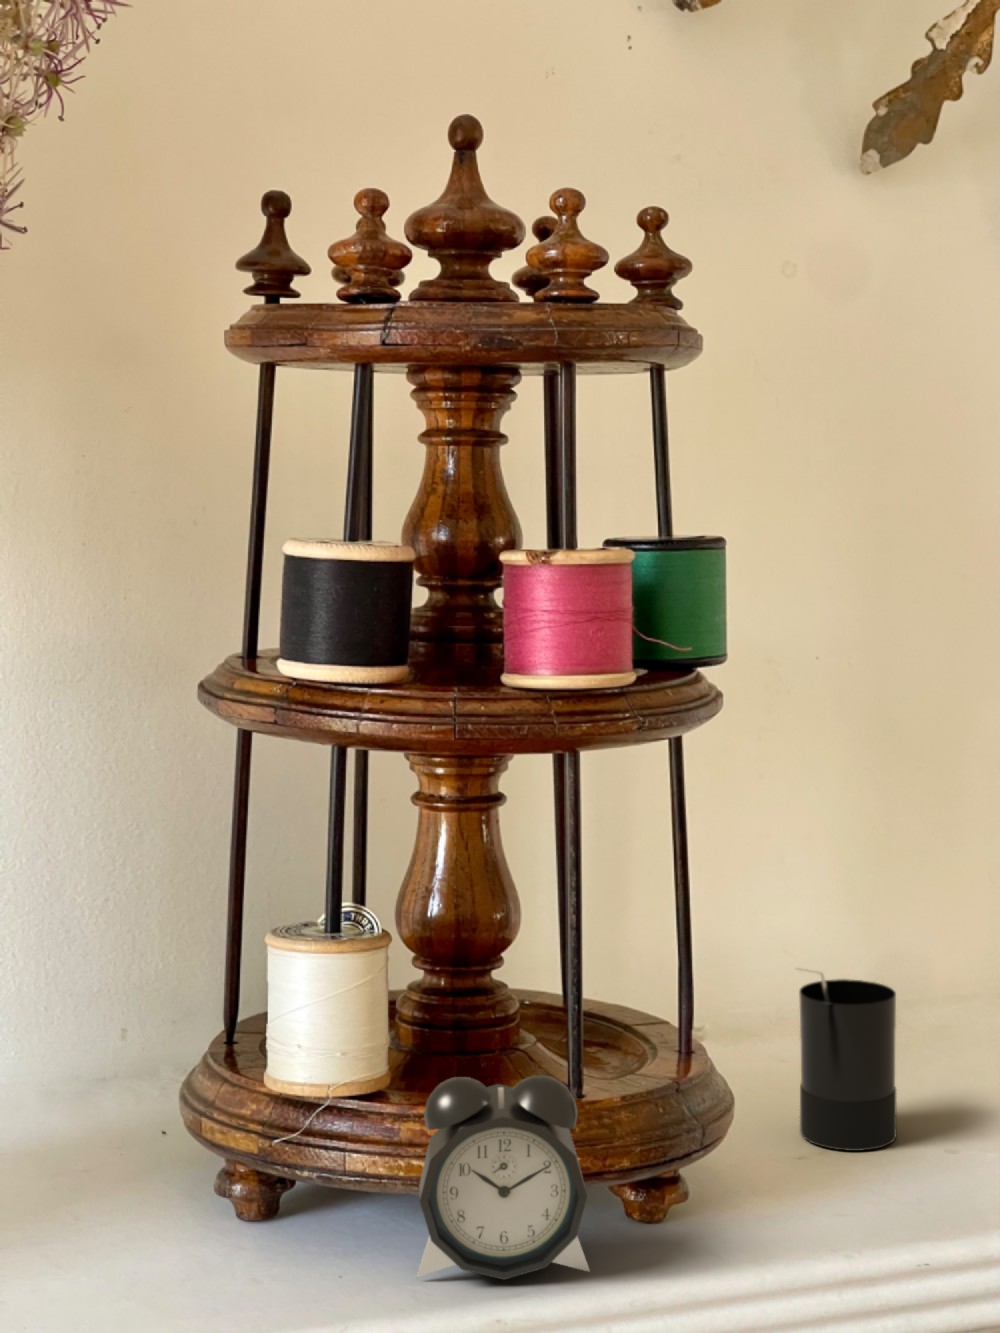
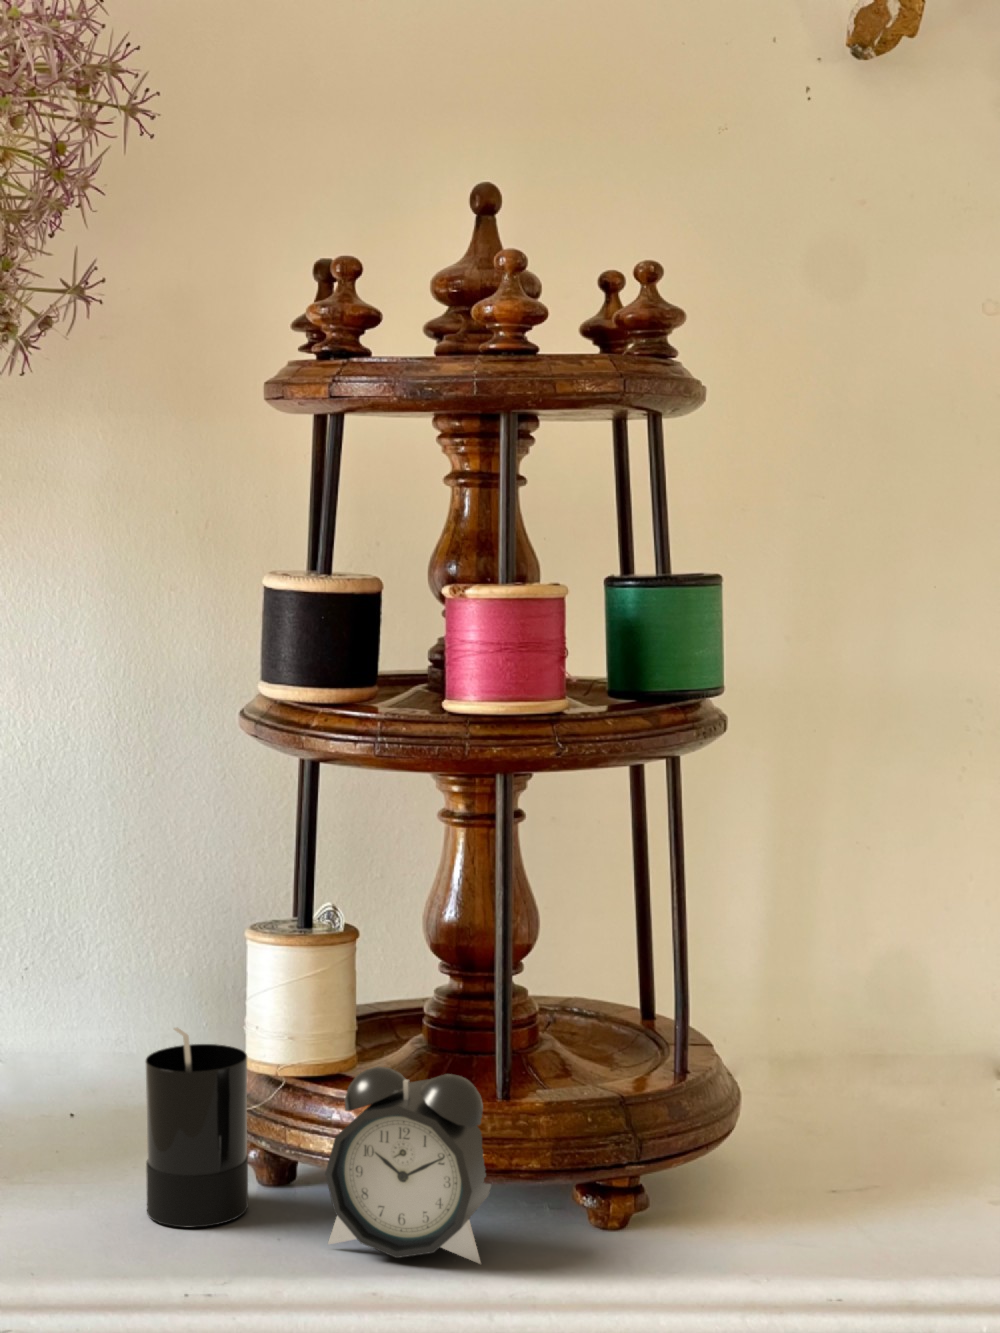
candle: present [797,968,896,1151] -> present [146,1028,248,1227]

